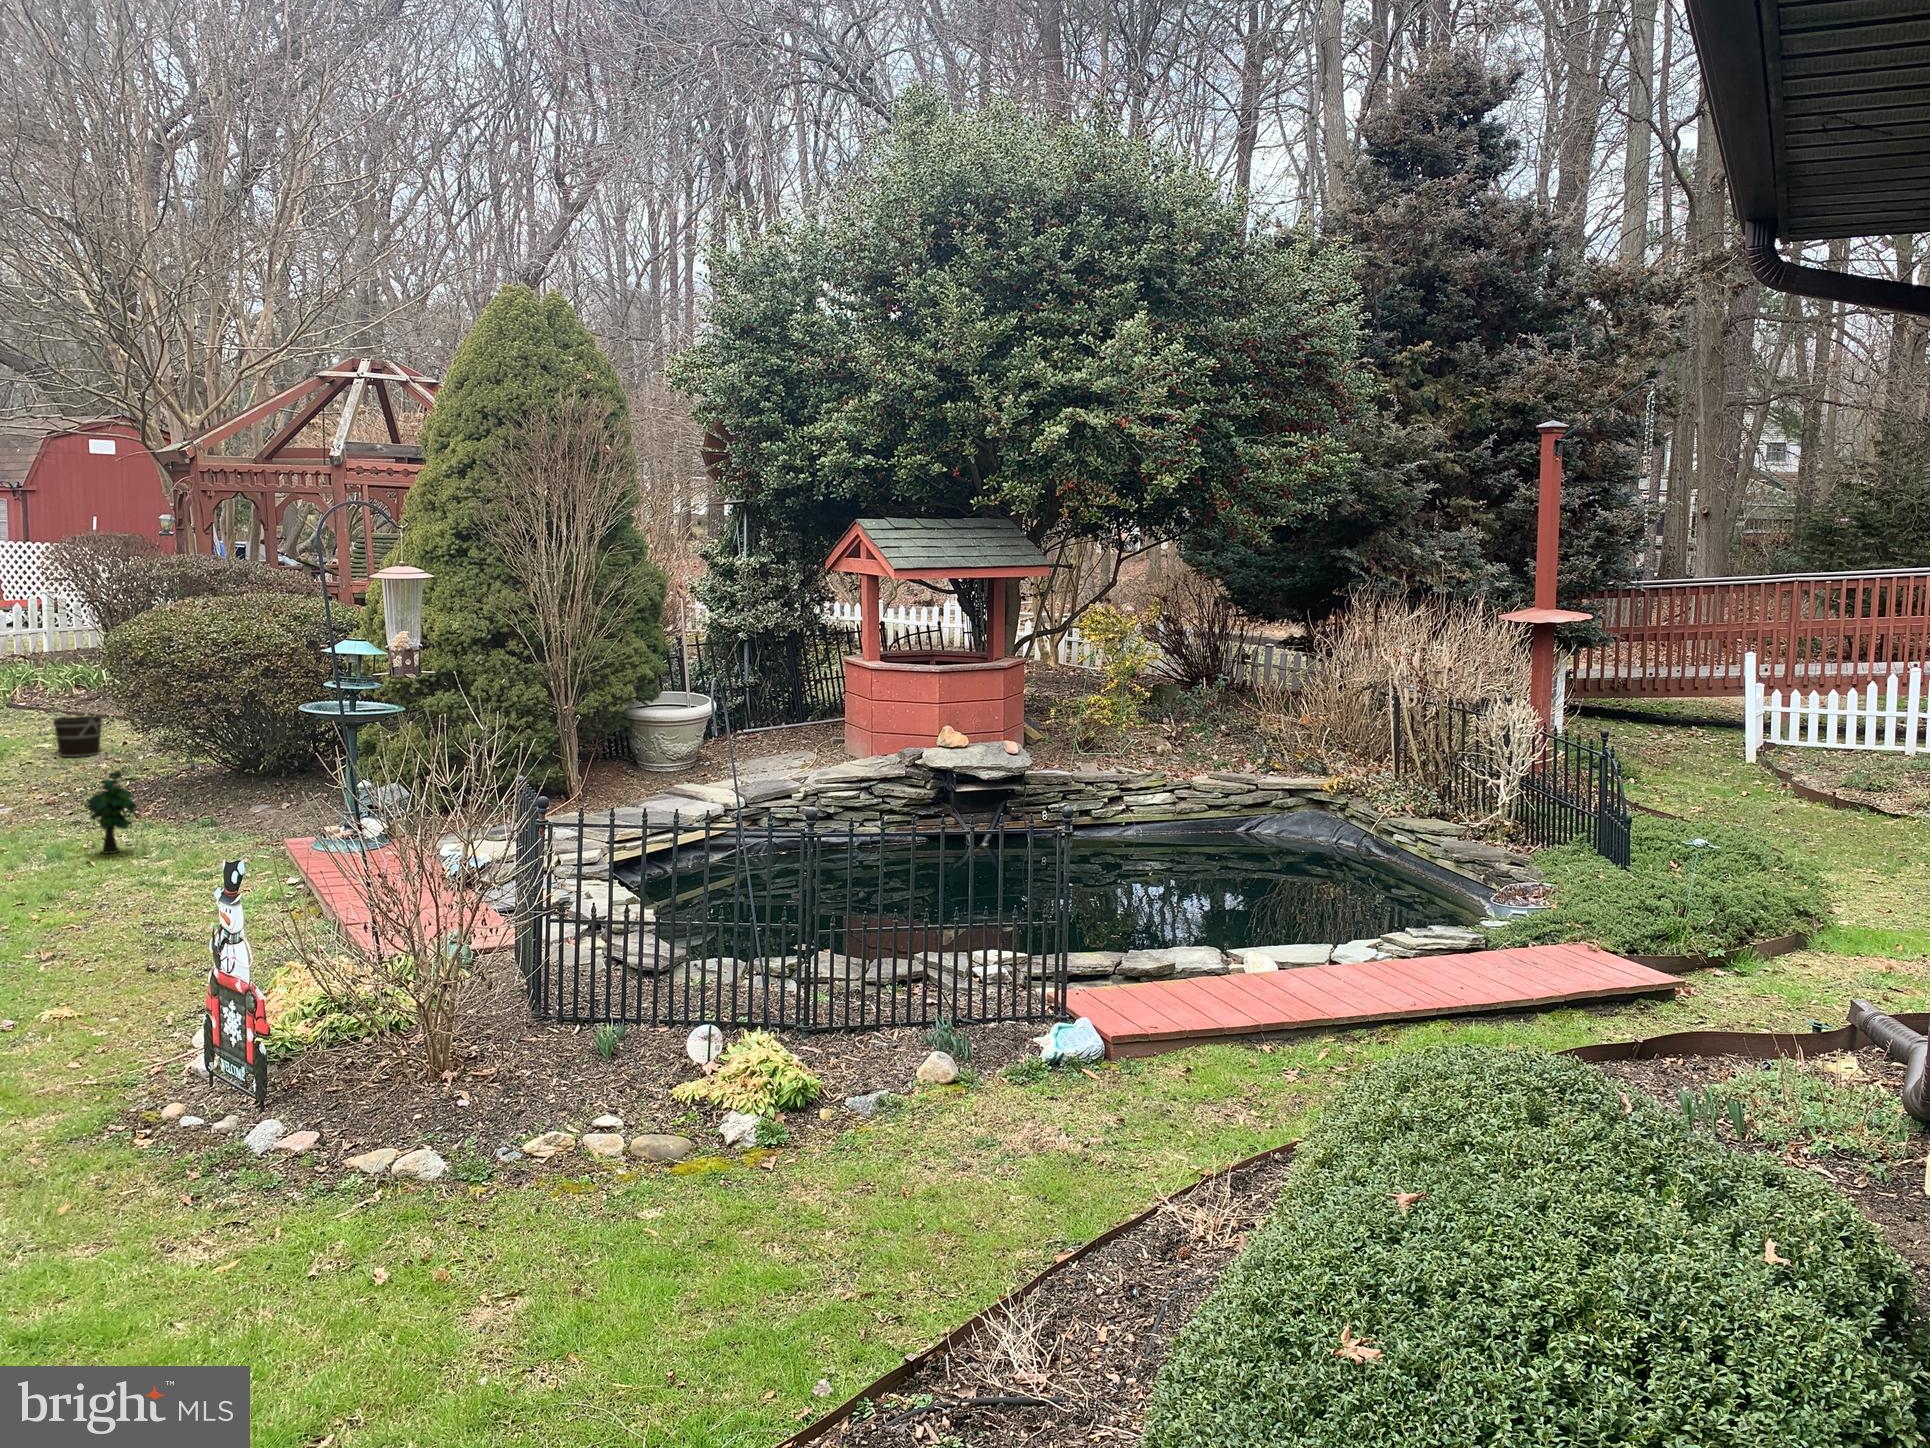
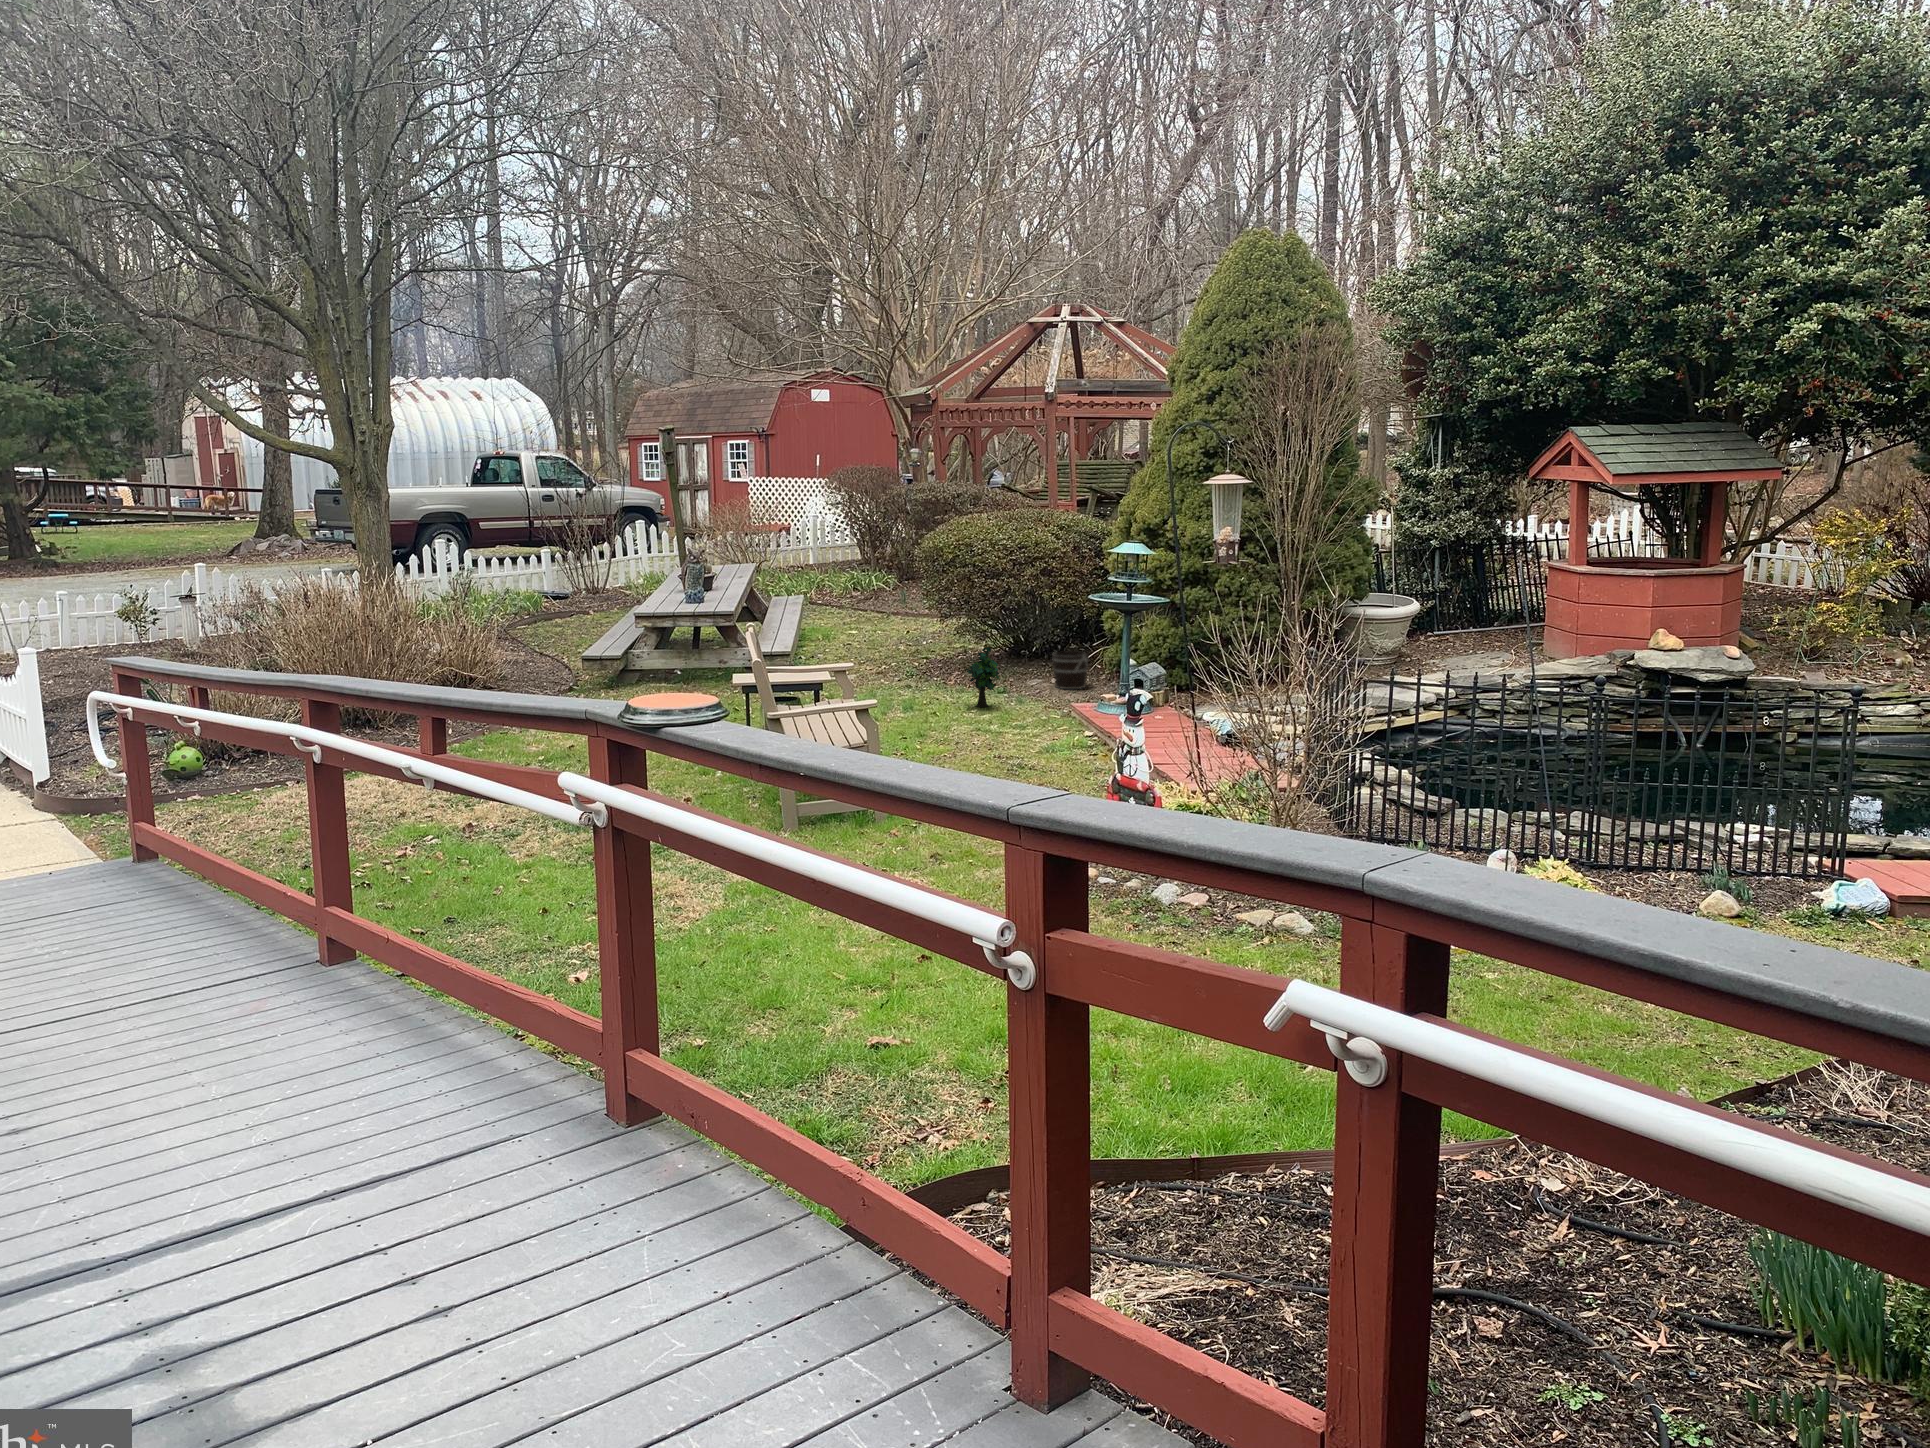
bucket: present [53,716,102,757] -> present [1052,651,1088,689]

